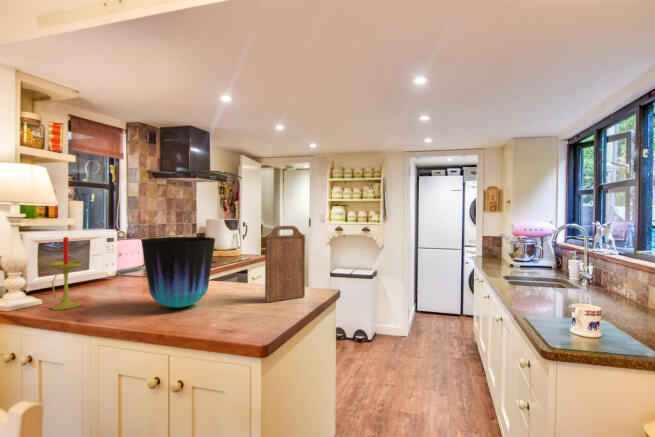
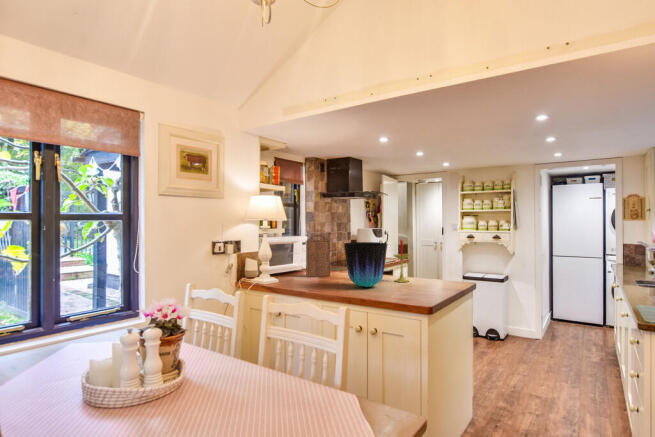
cutting board: present [265,226,305,302] -> present [306,235,330,277]
candle: present [49,237,82,310] -> present [394,239,410,282]

